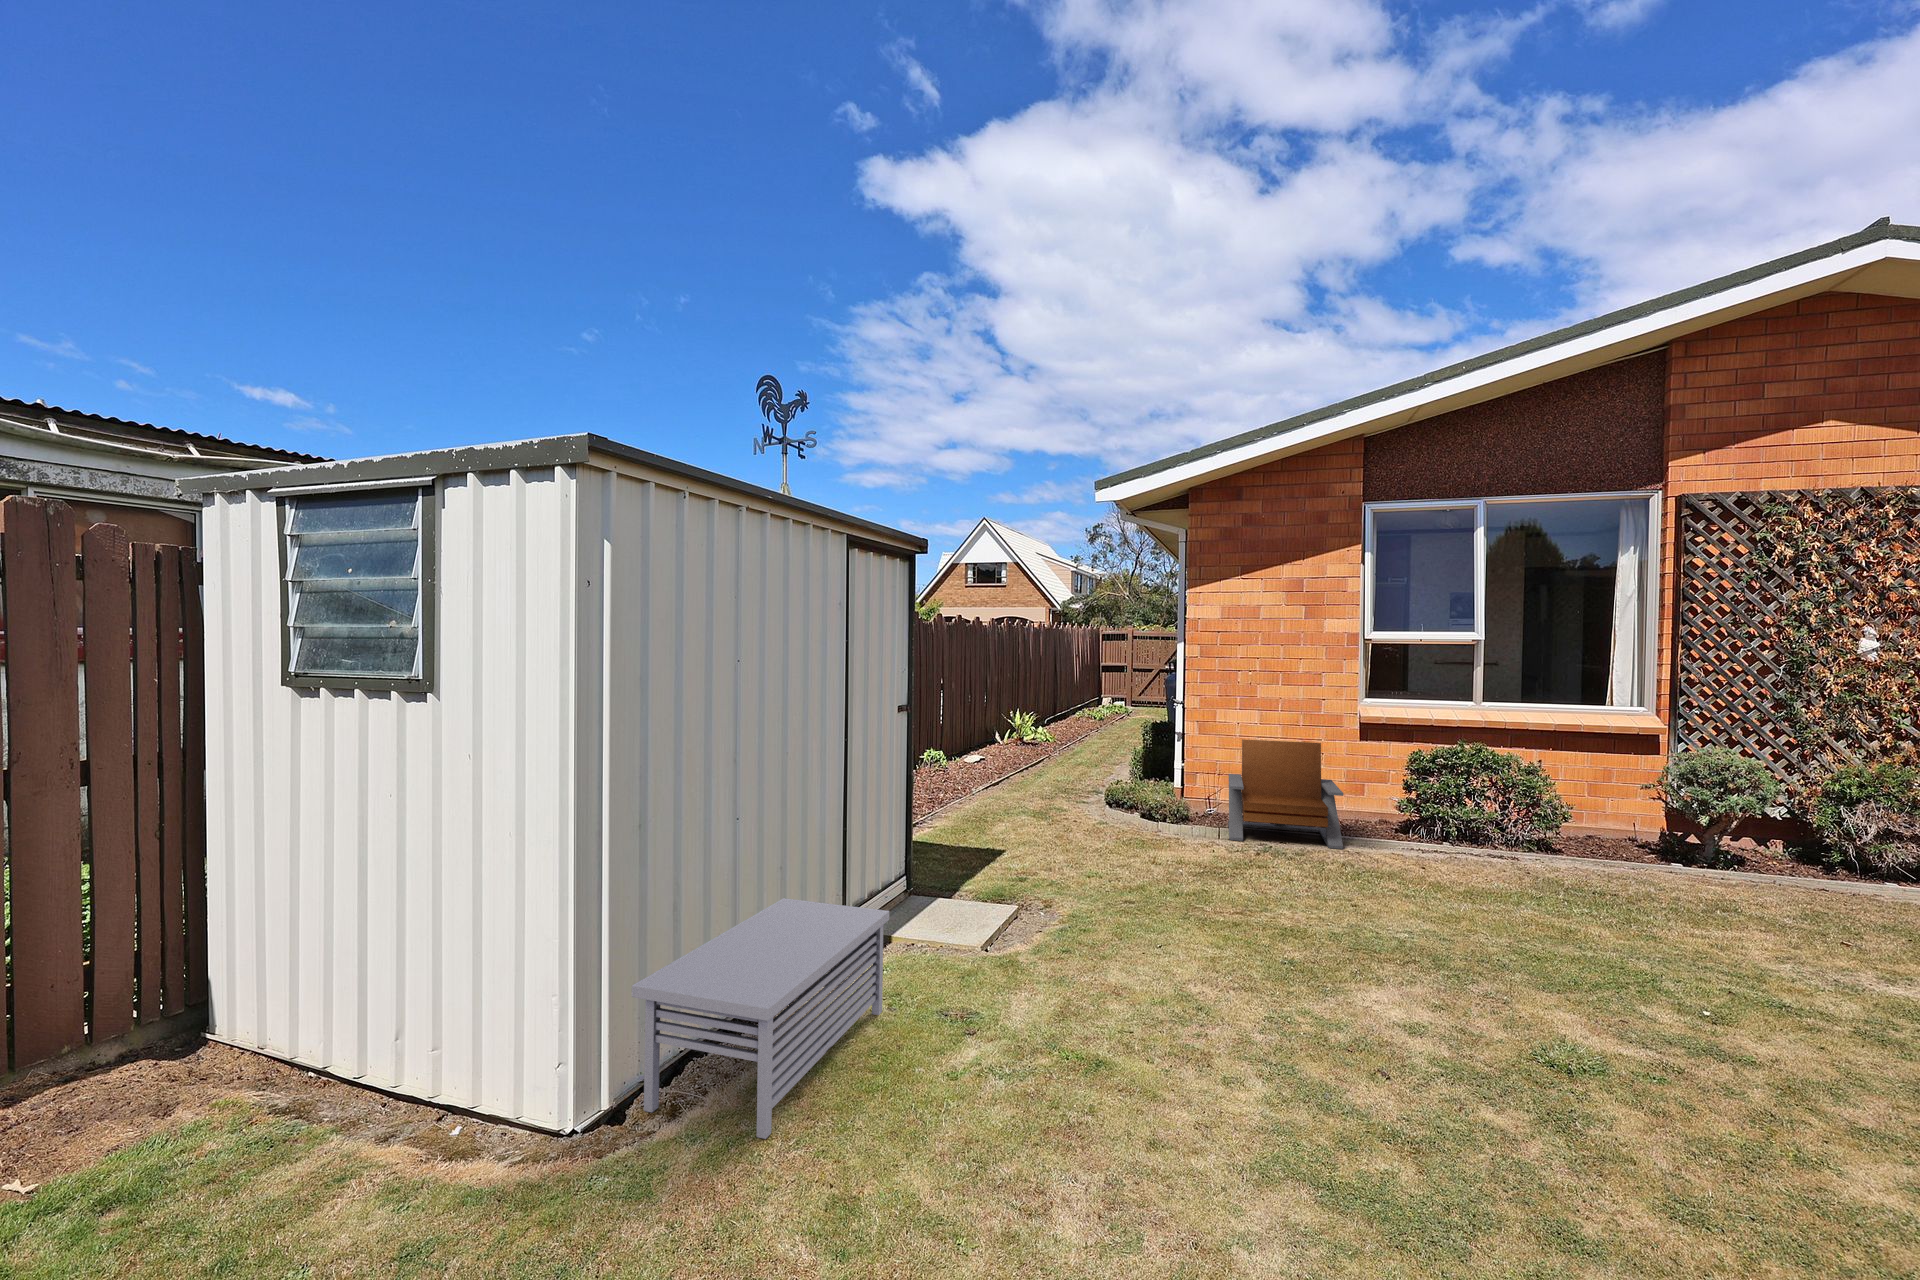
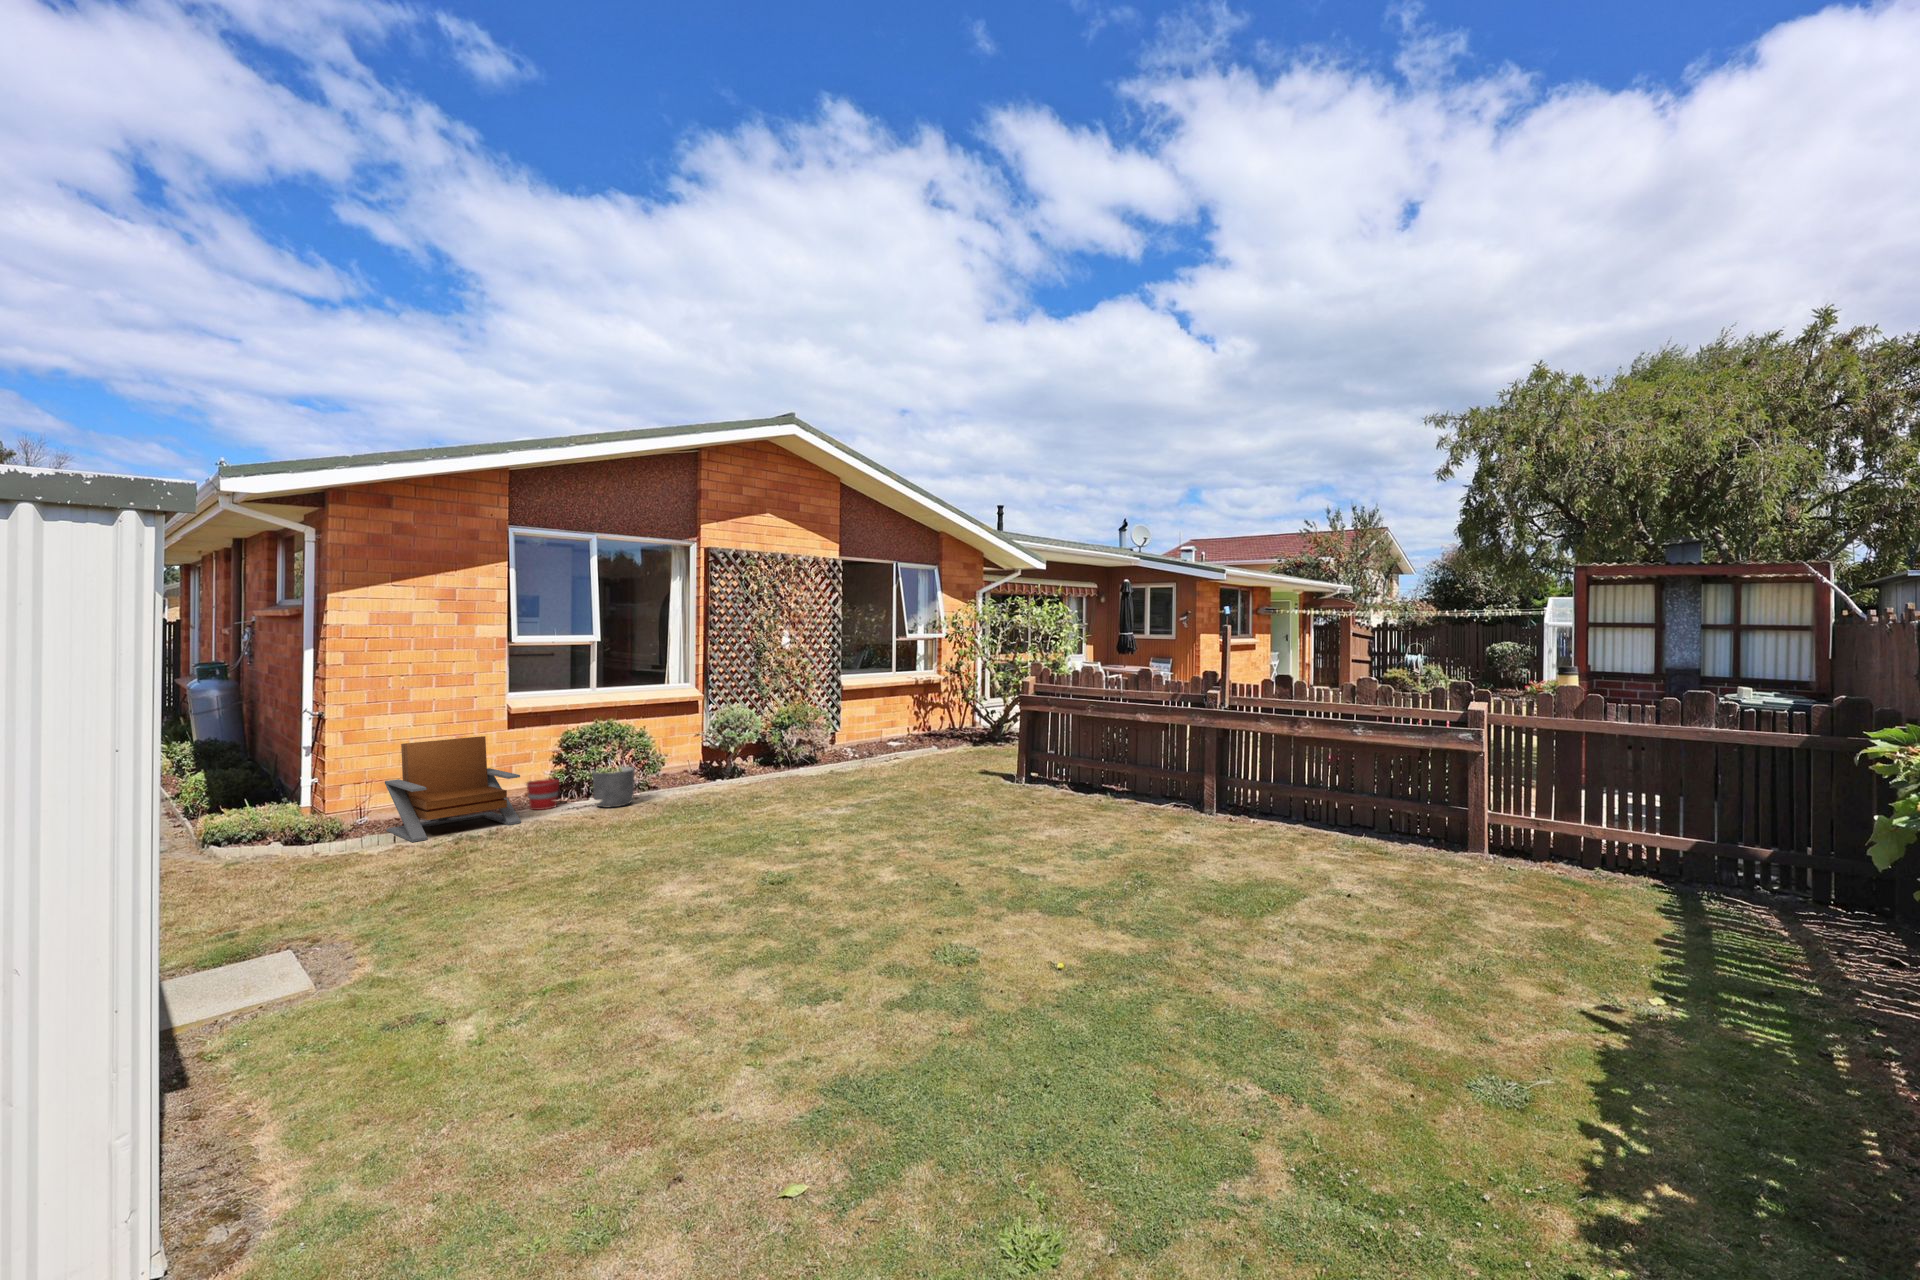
bucket: none [1368,803,1411,842] -> present [526,779,559,810]
planter: none [1445,806,1506,862] -> present [592,767,635,807]
storage bench: present [632,898,889,1139] -> none [110,957,389,1260]

